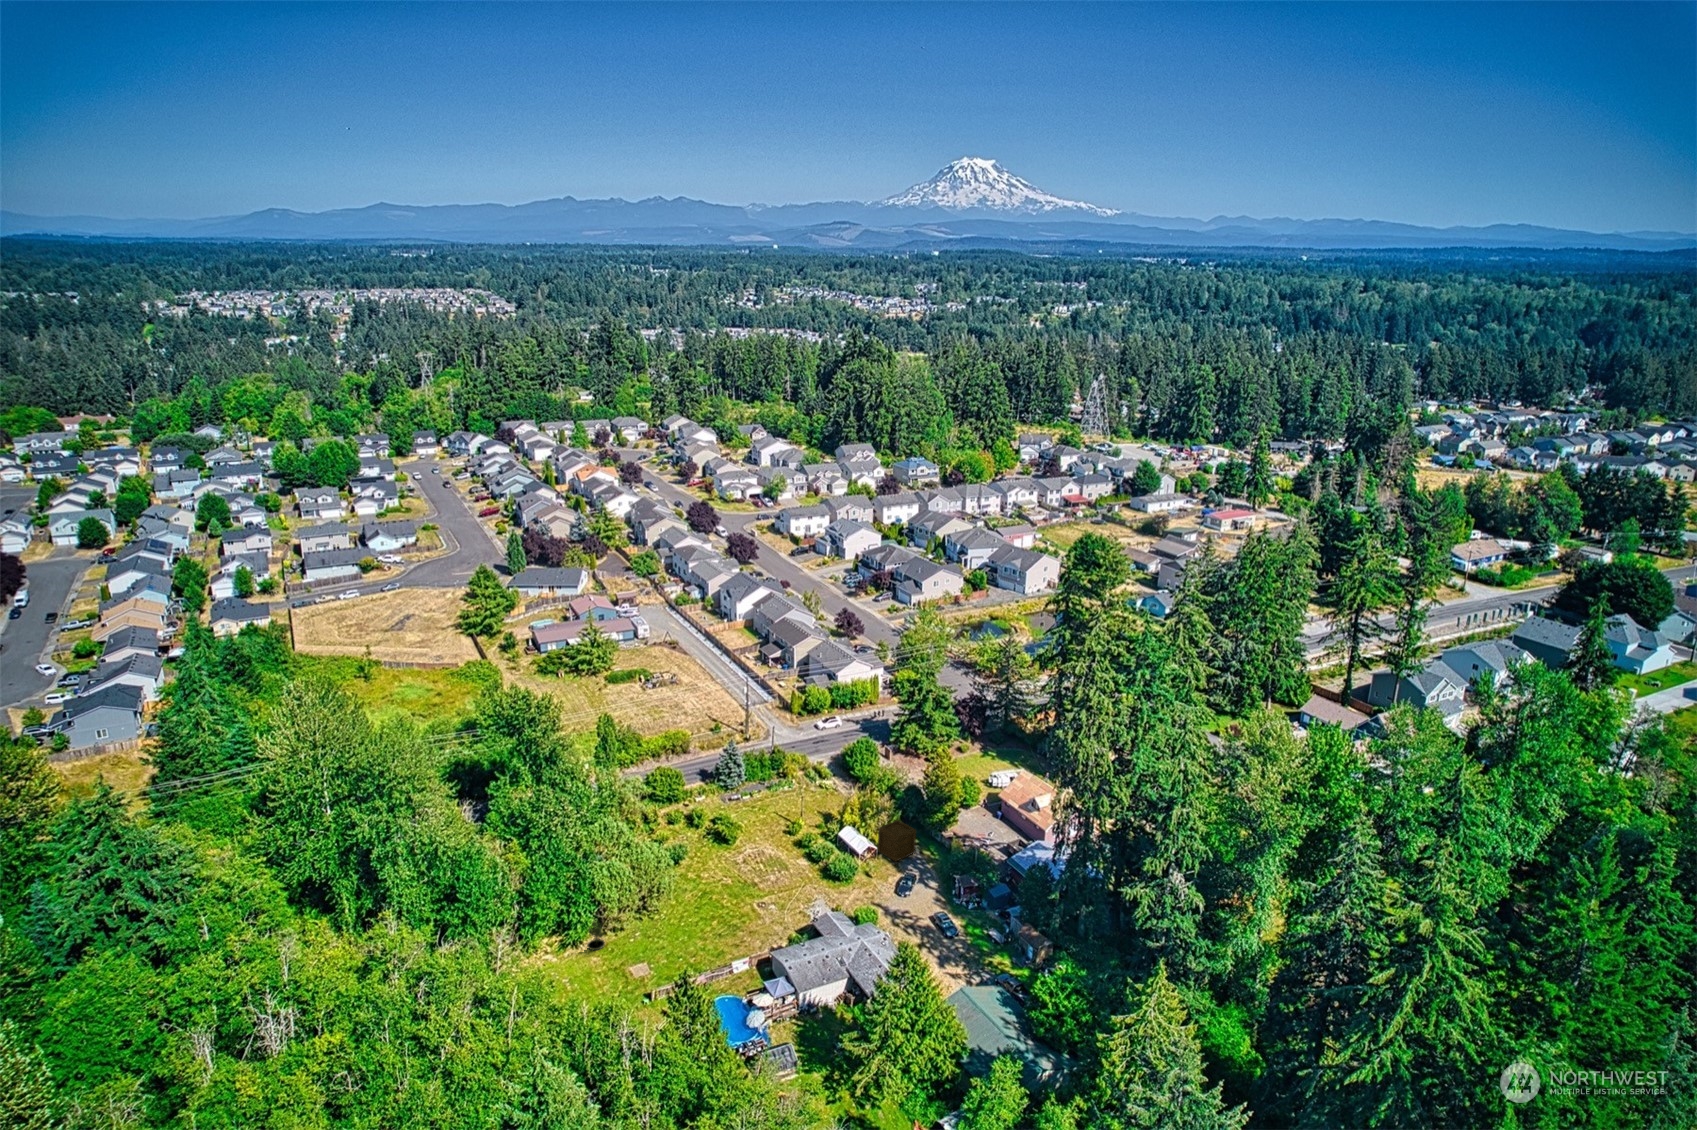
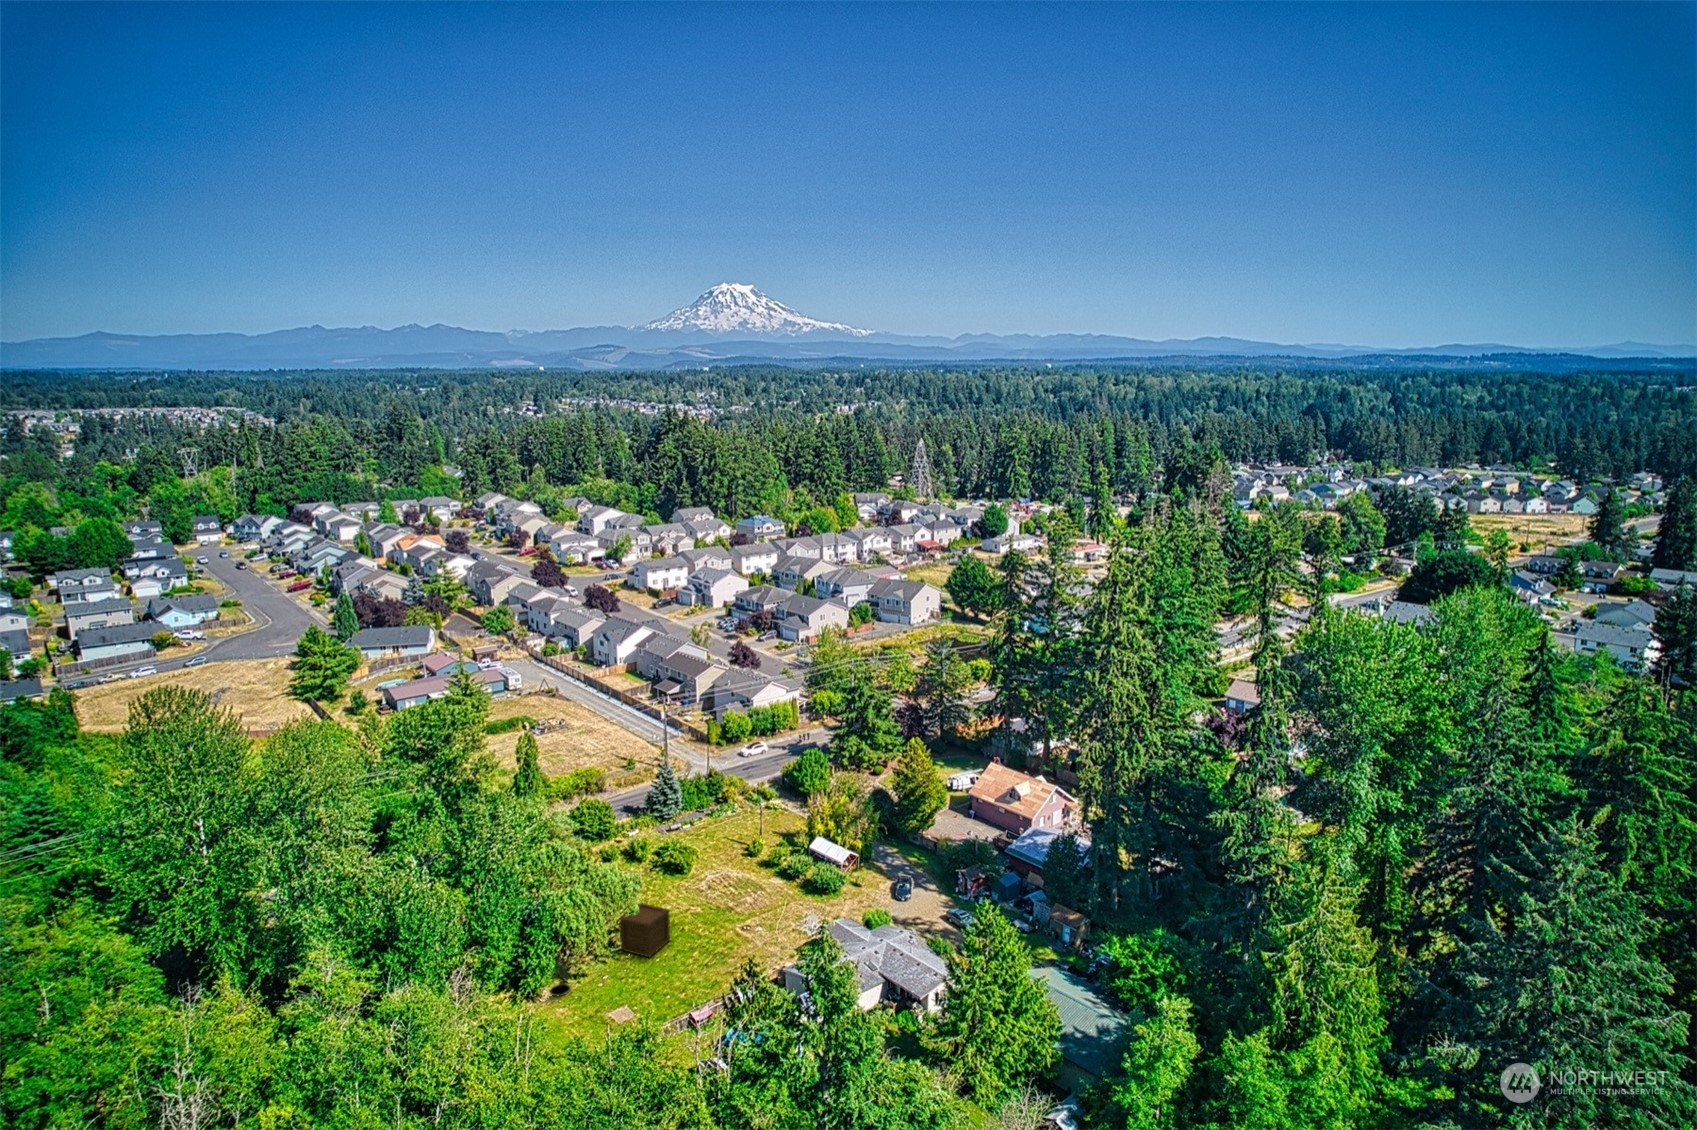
wooden crate: present [877,820,916,861] -> present [620,903,670,957]

